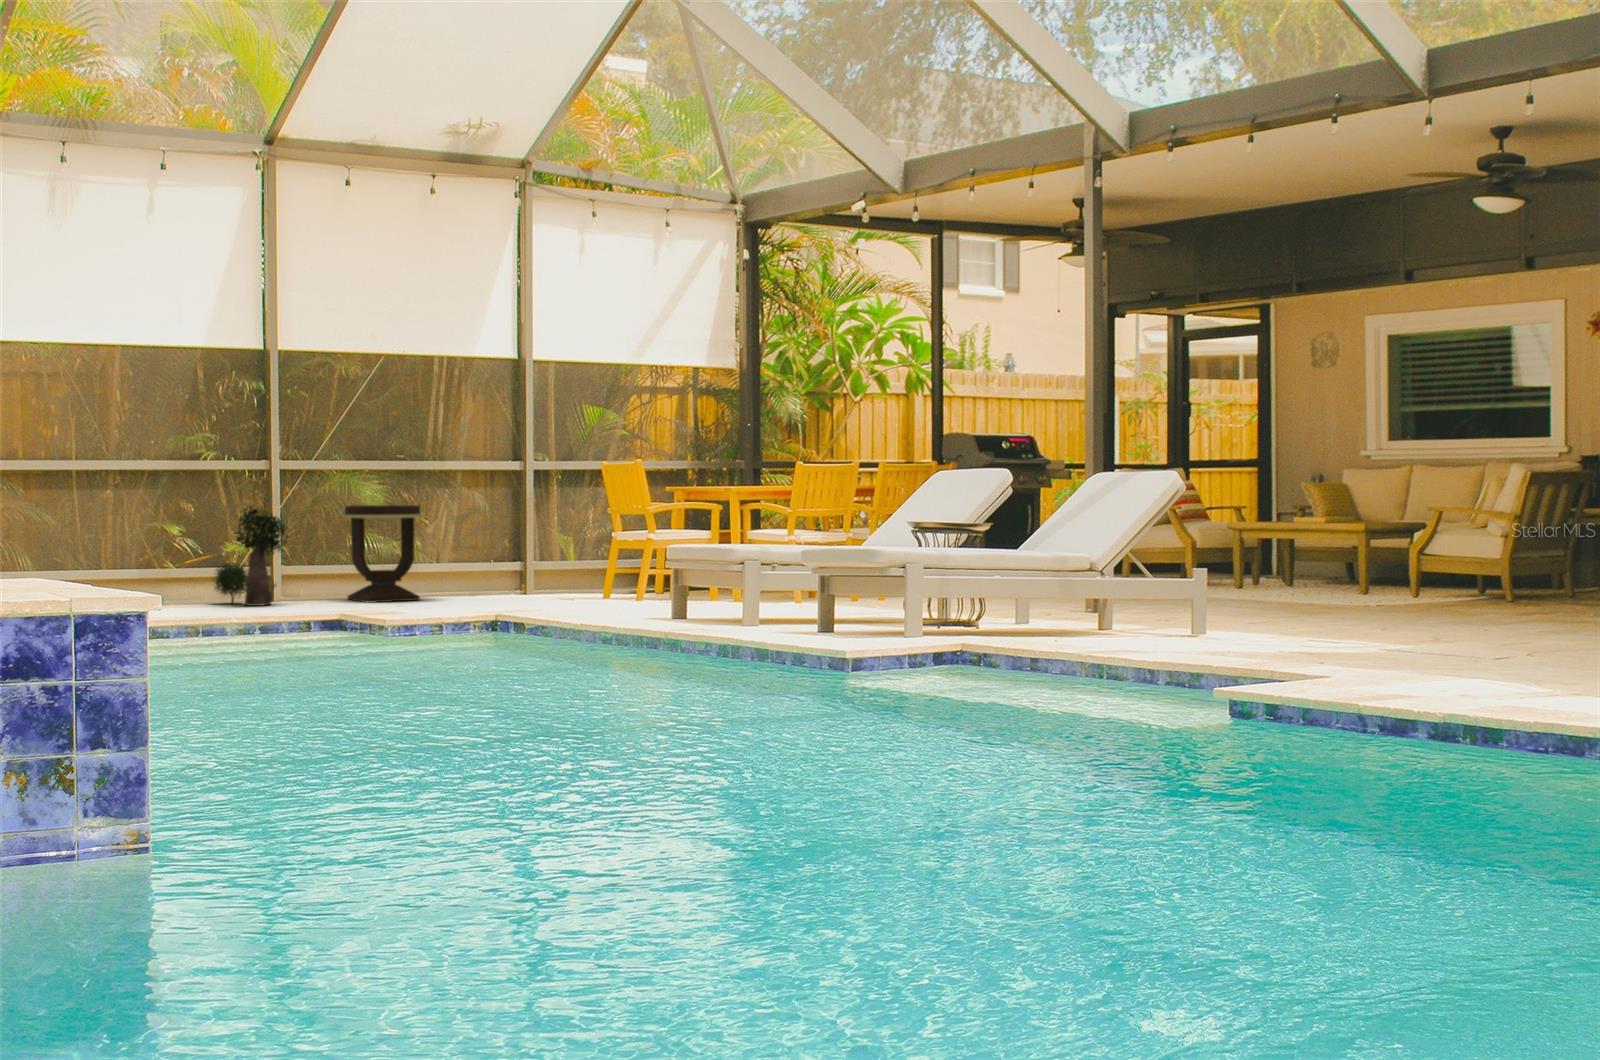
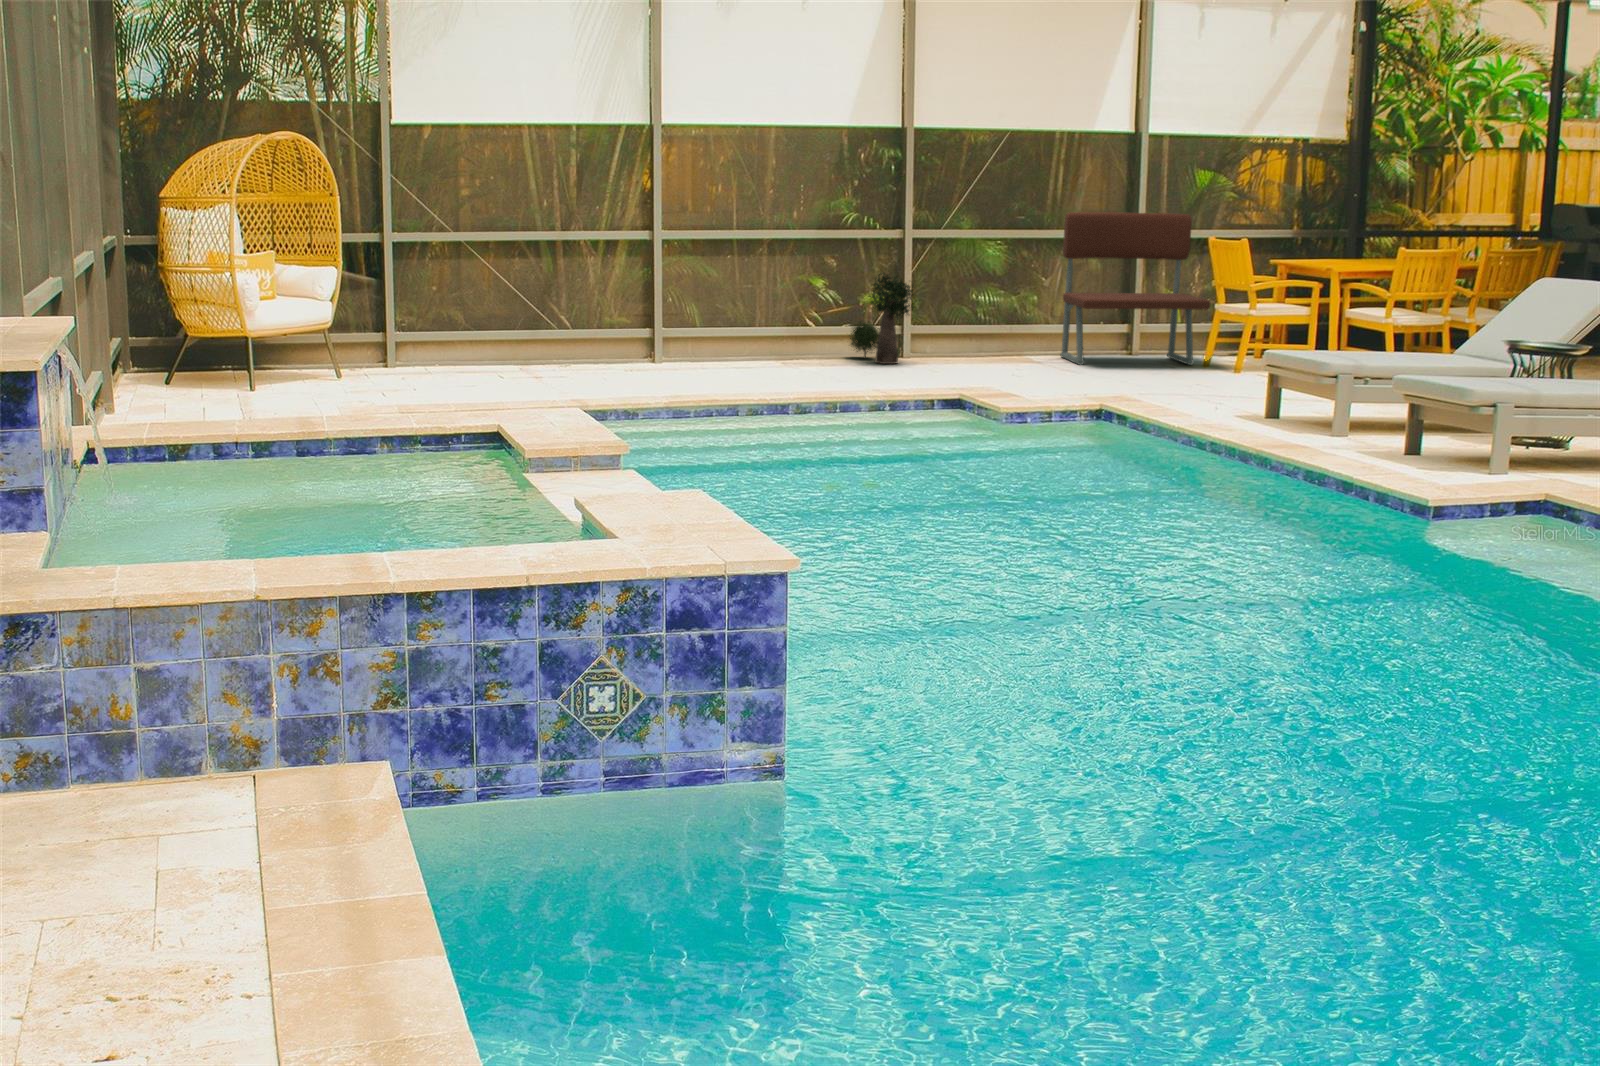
bench: none [448,443,605,600] -> present [1060,212,1210,365]
side table: present [345,505,421,602] -> none [965,270,1036,365]

